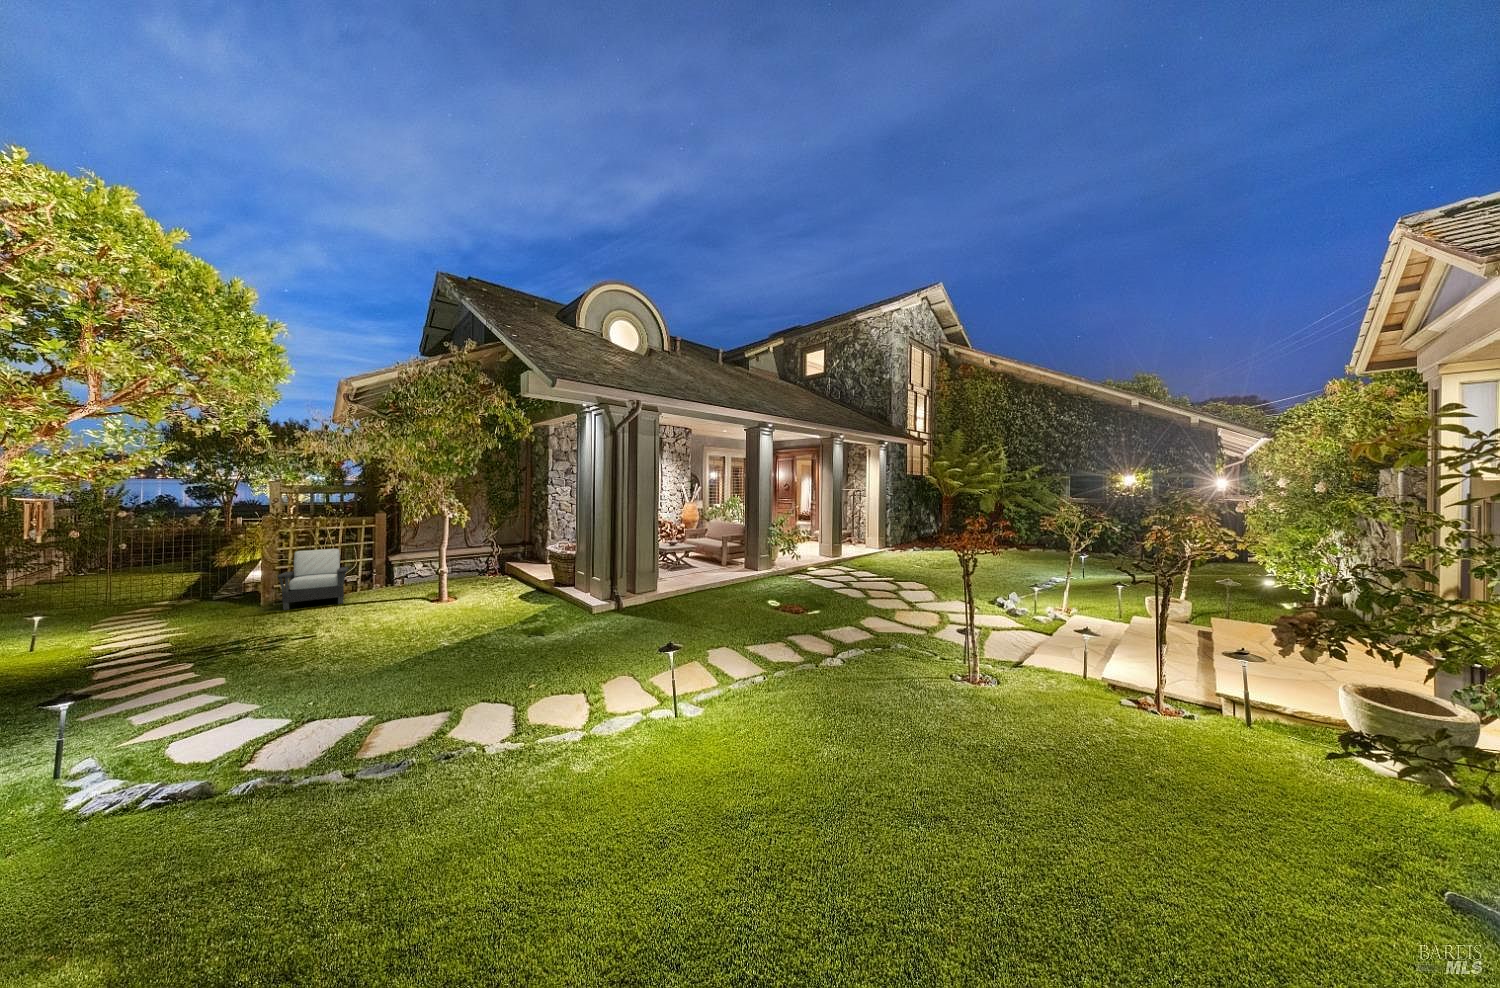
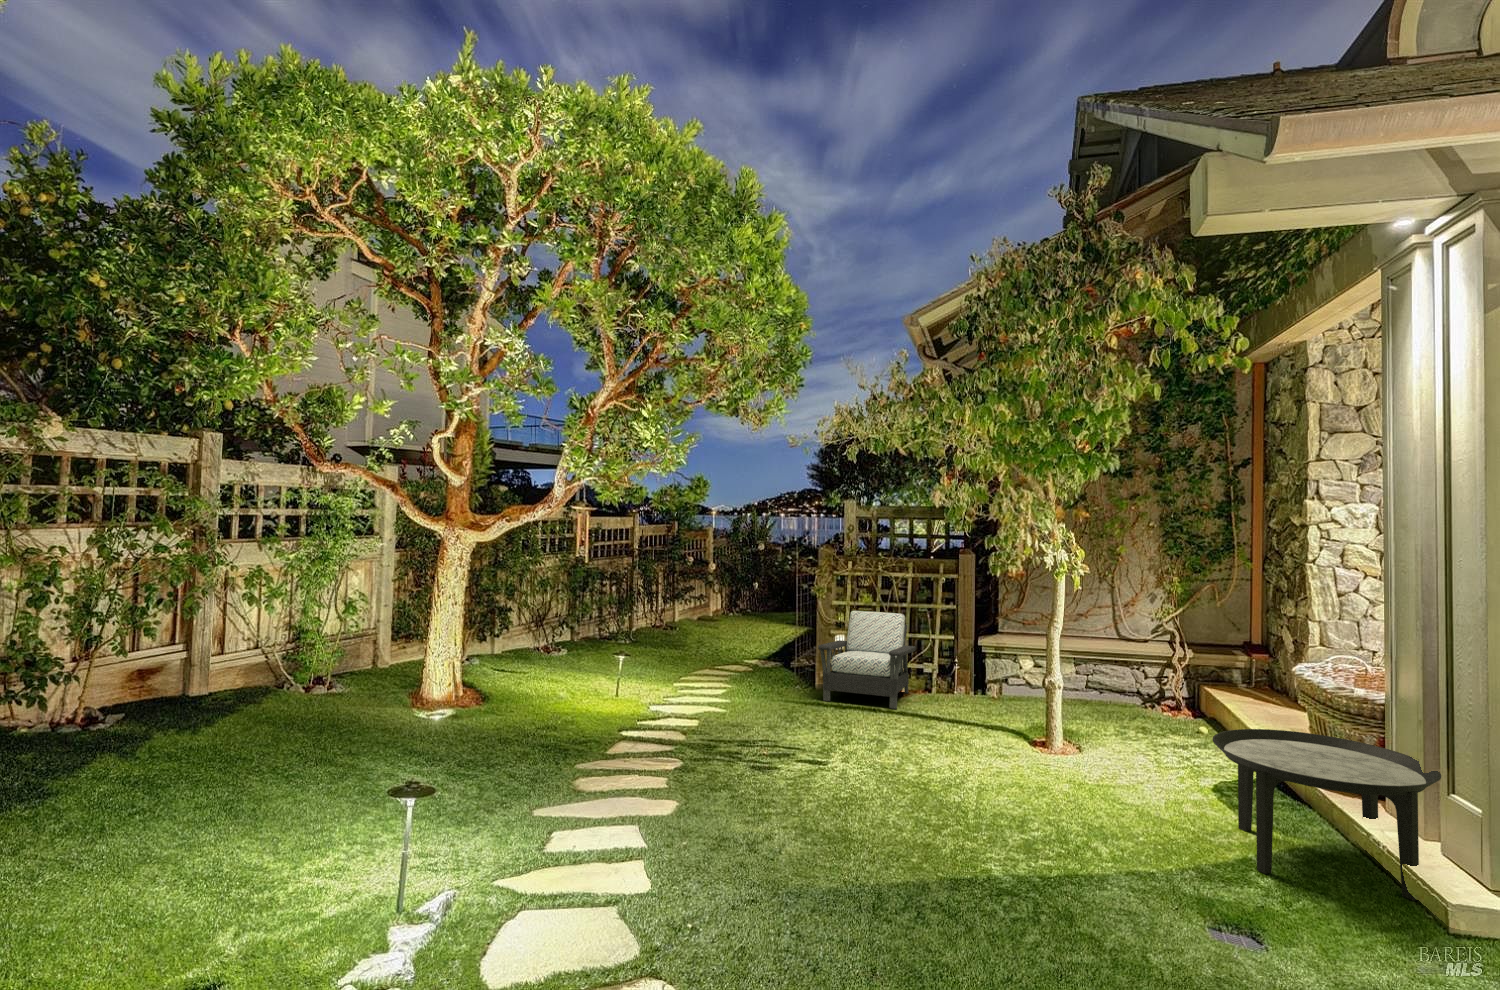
round table: none [521,565,587,613] -> present [1213,729,1441,901]

